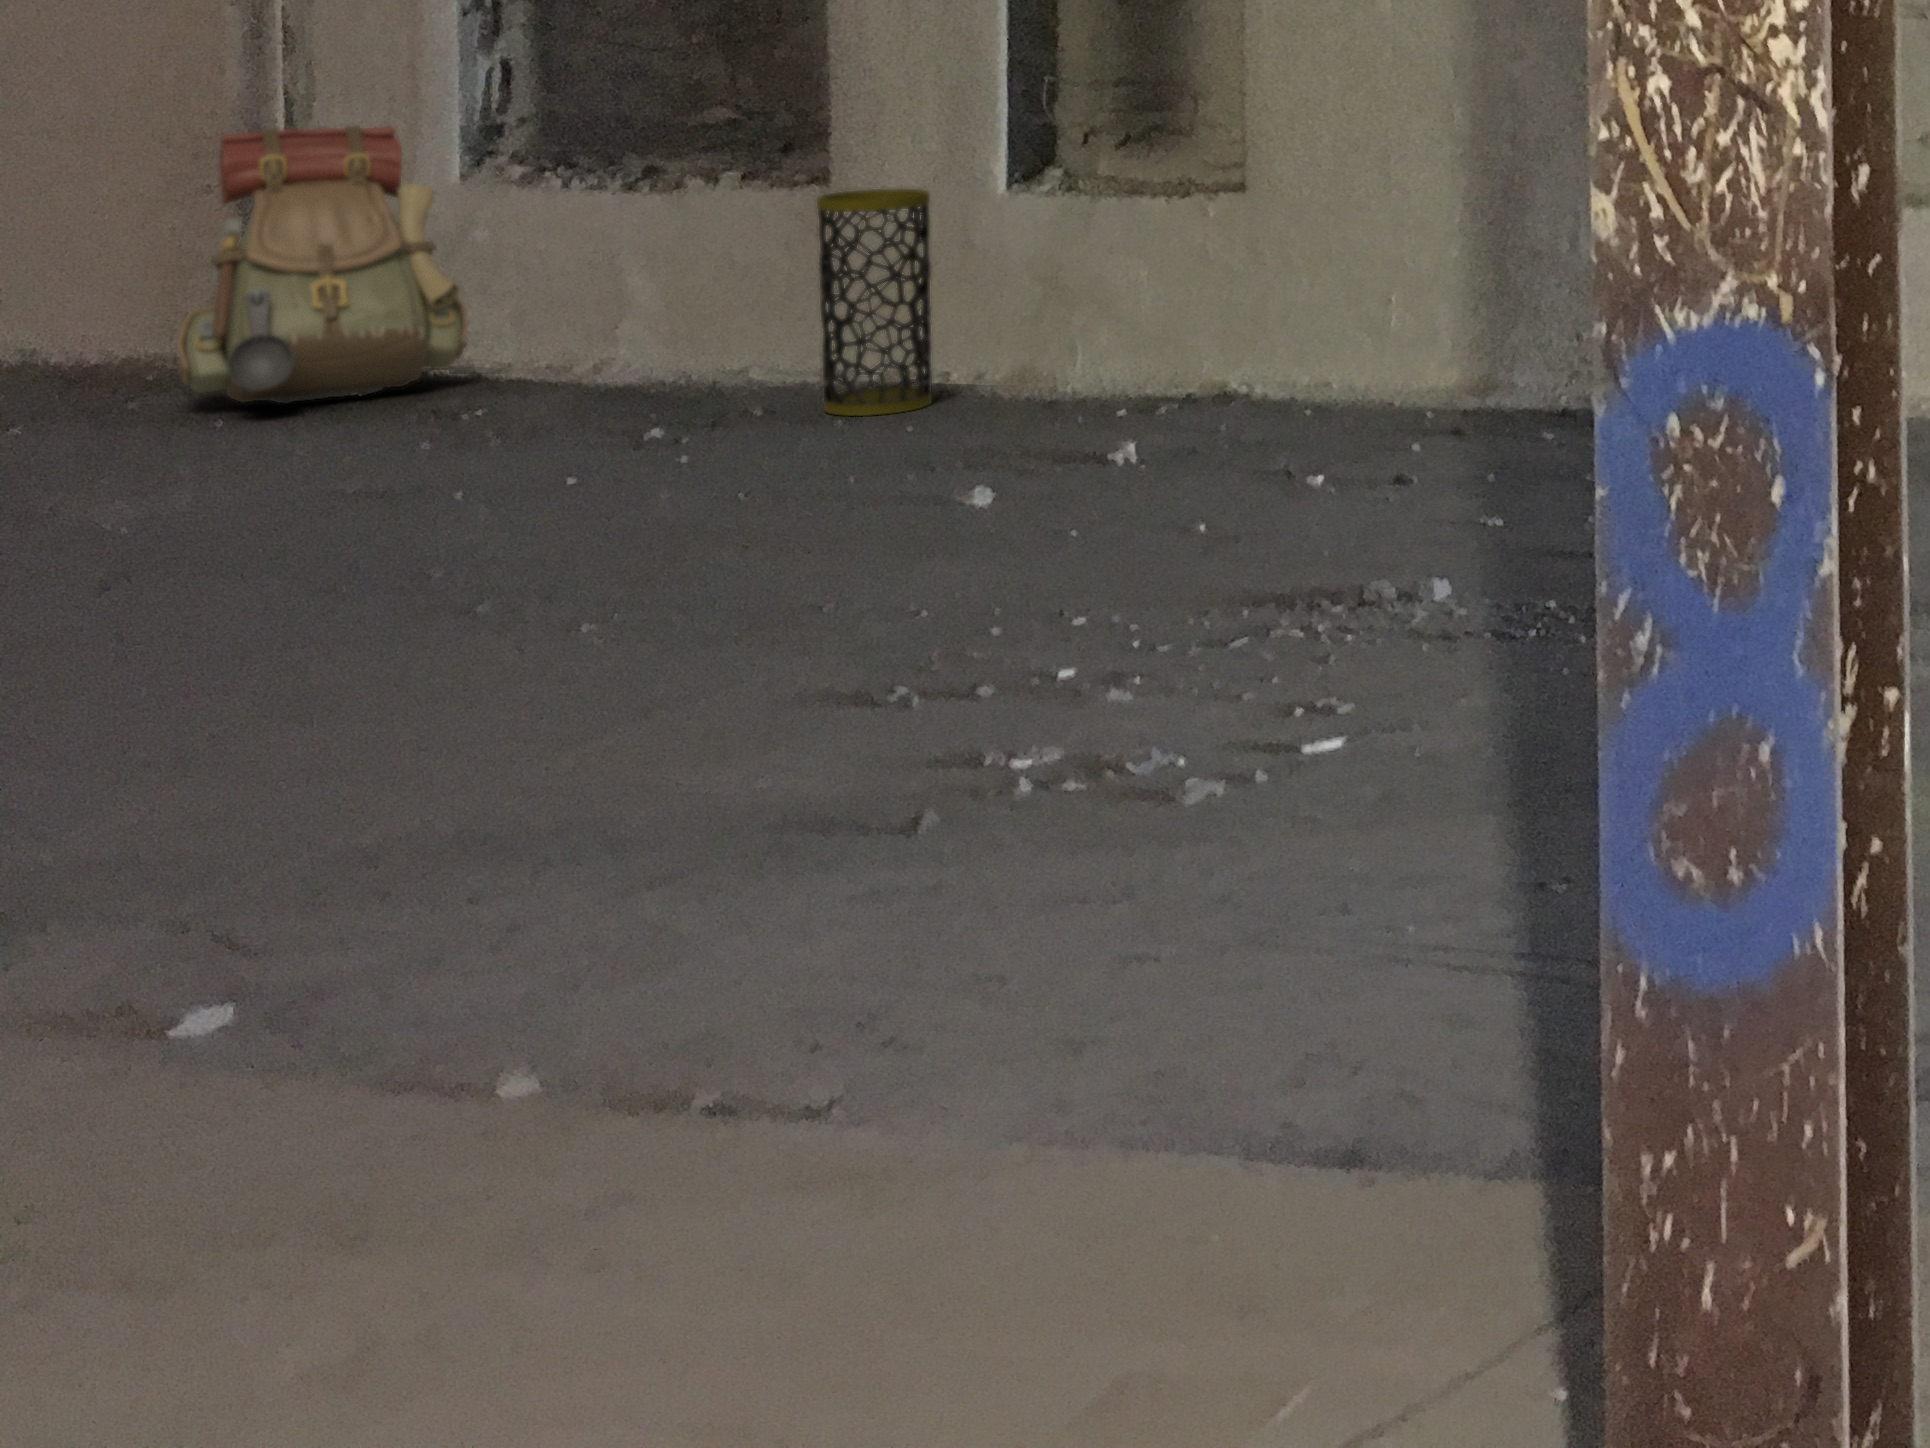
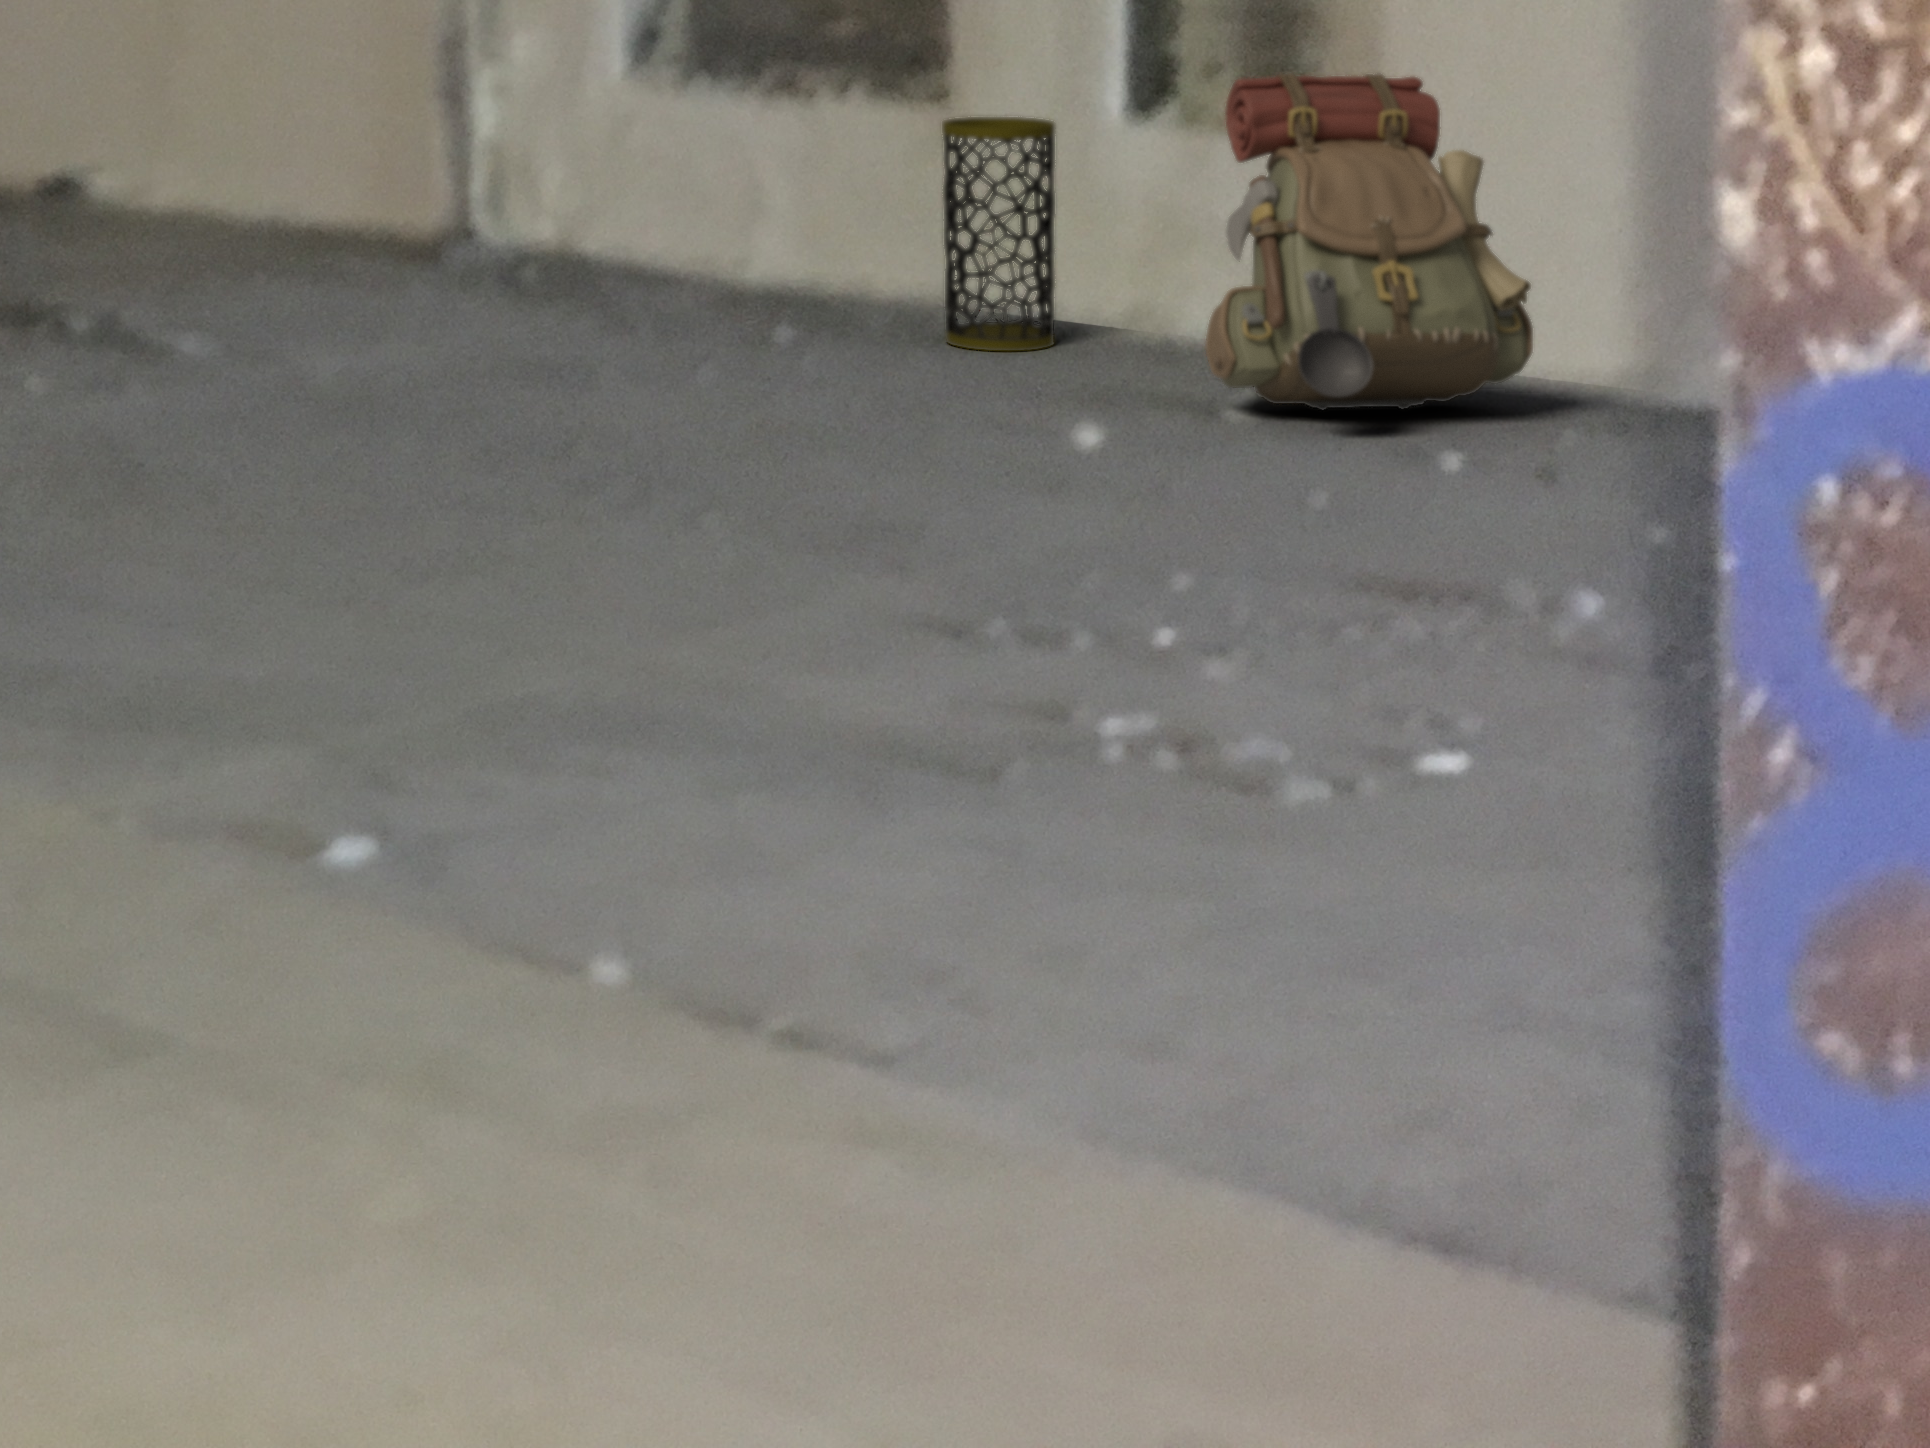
backpack: present [177,125,468,404] -> present [1205,73,1533,410]

